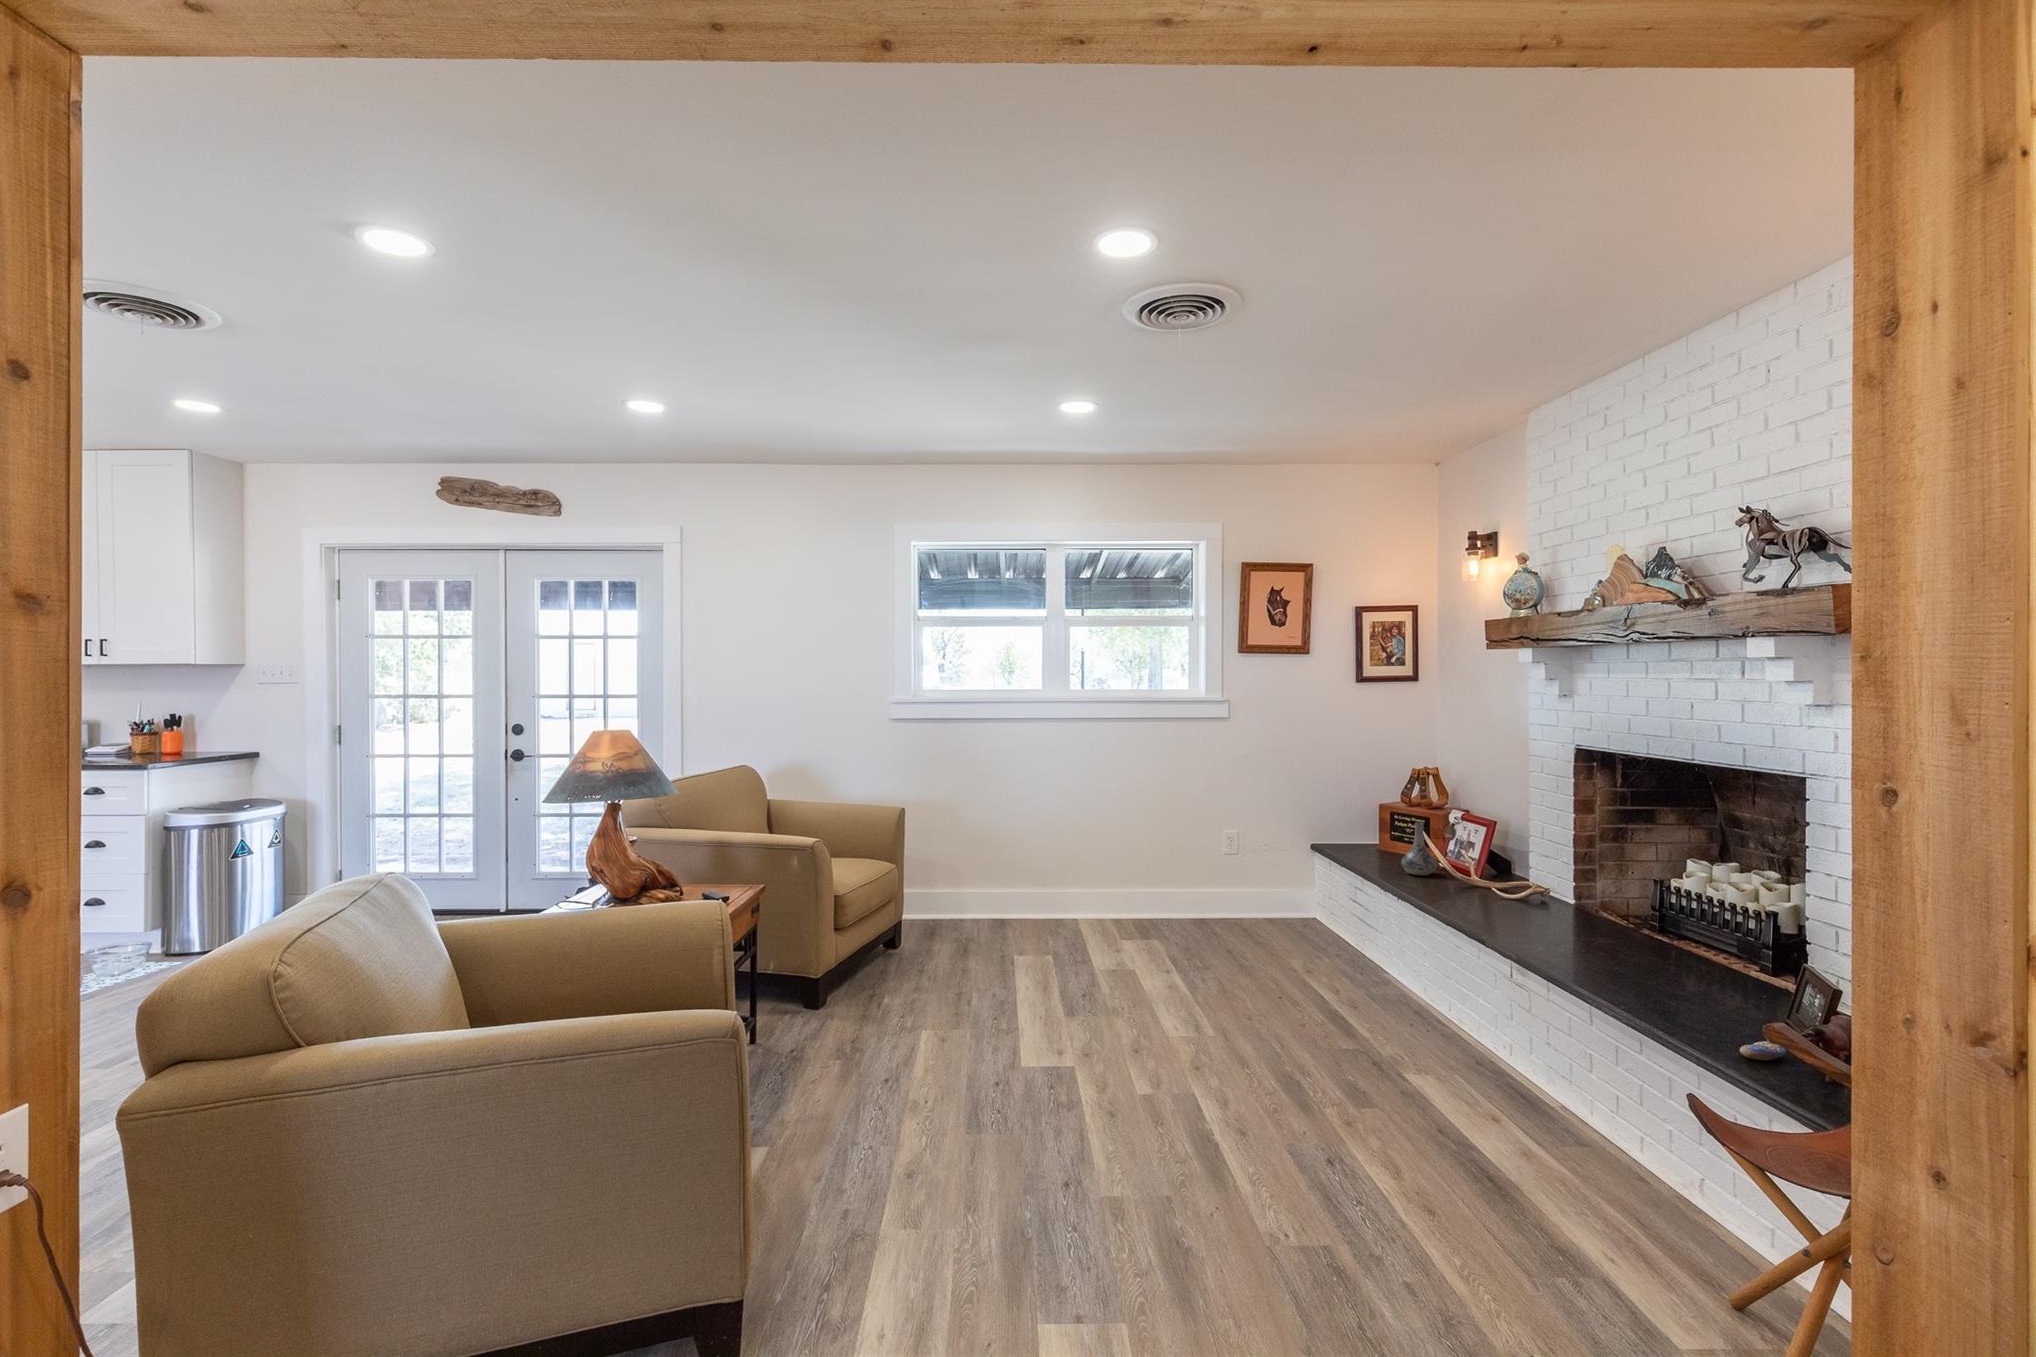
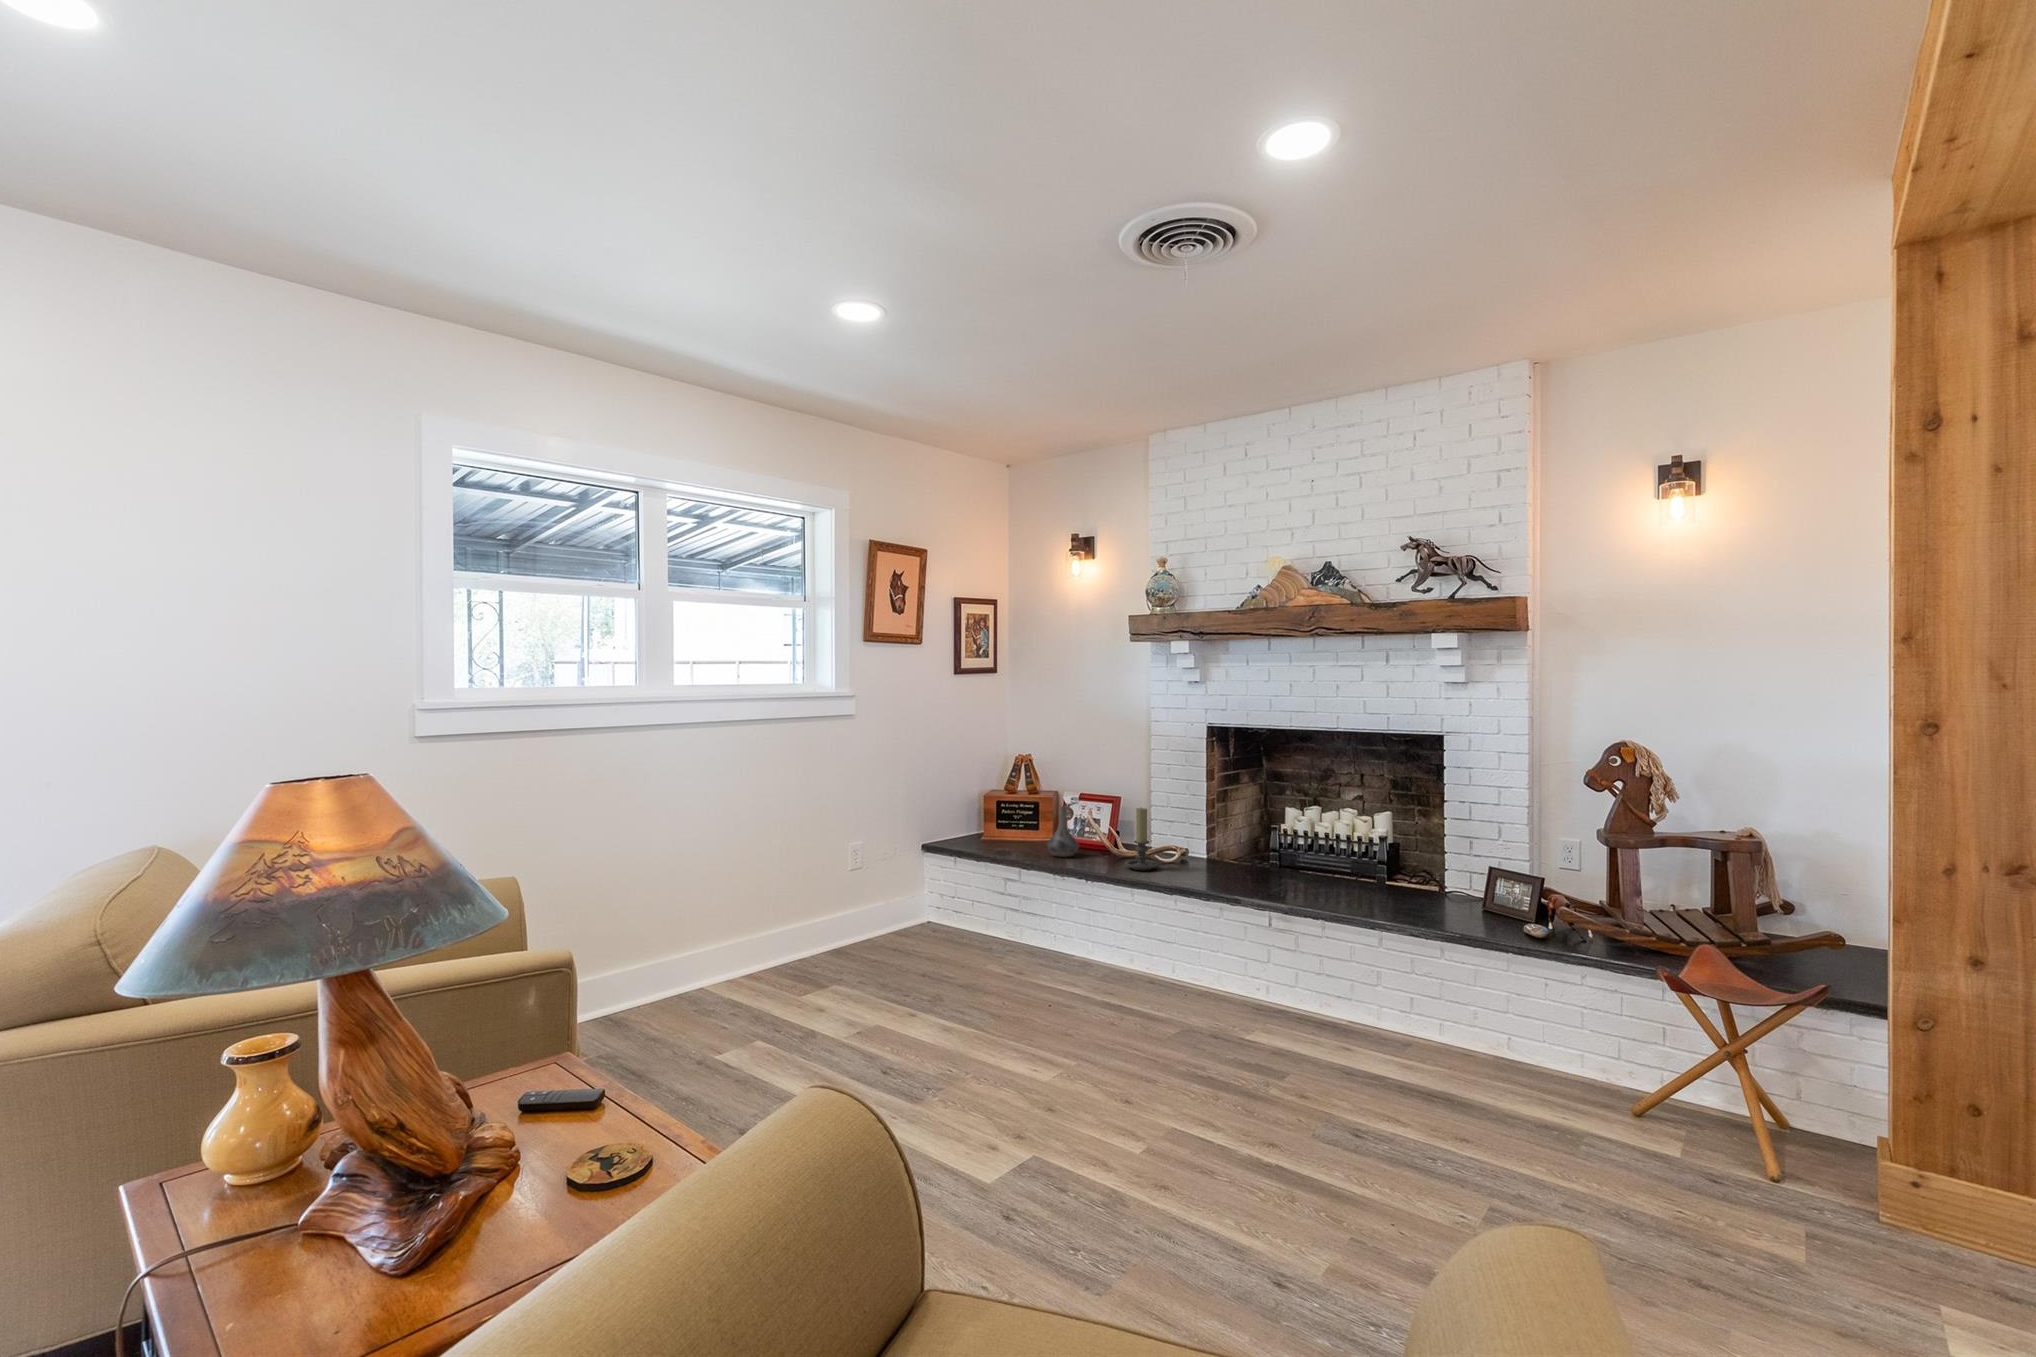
candle holder: none [1445,830,1484,898] -> present [1125,808,1158,871]

